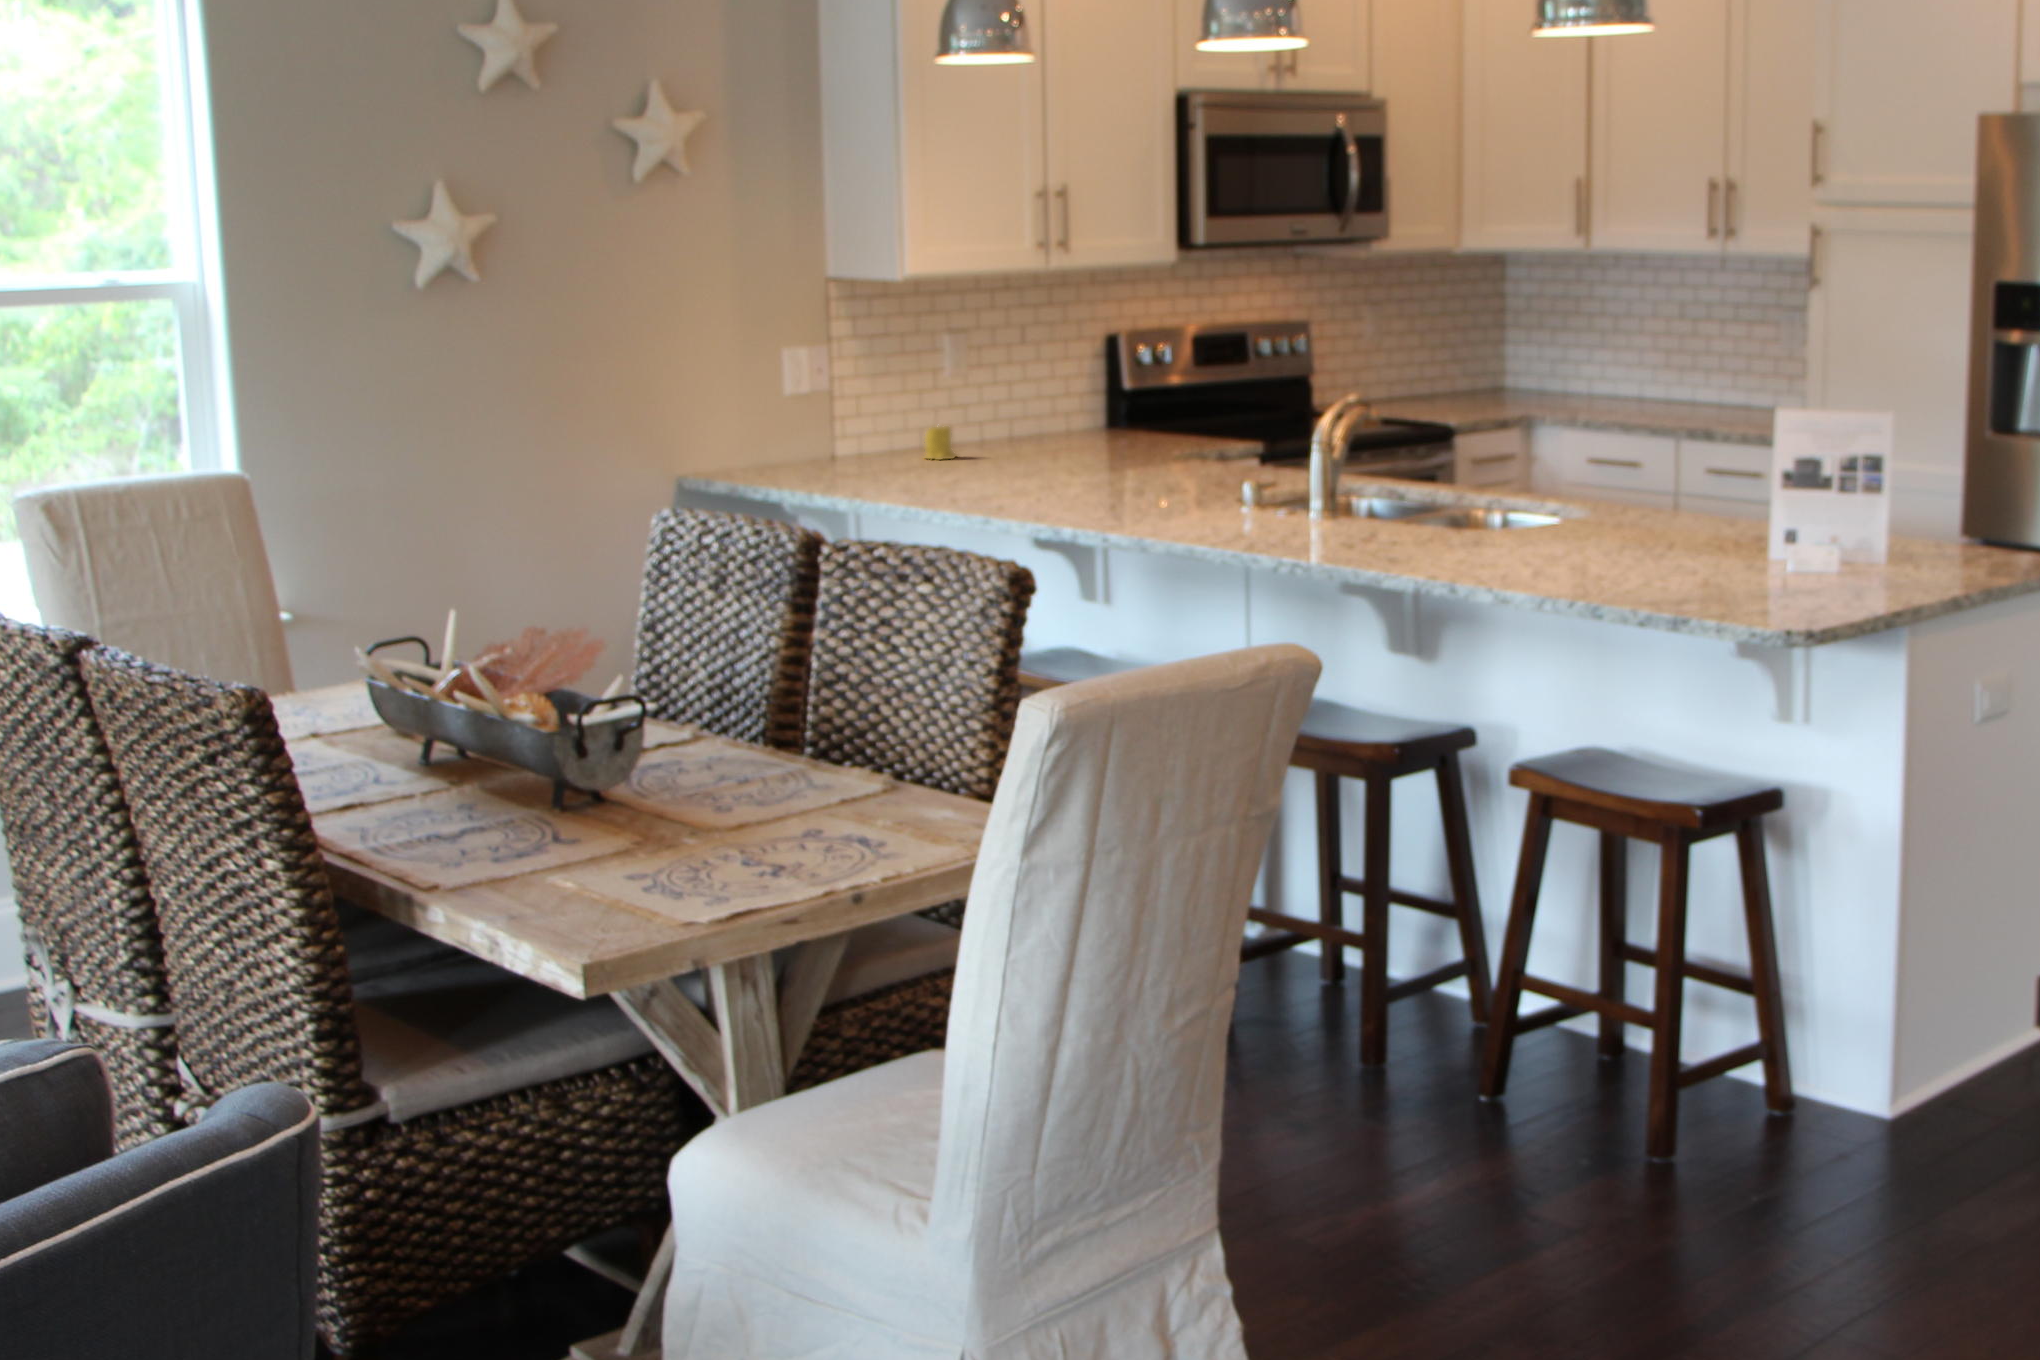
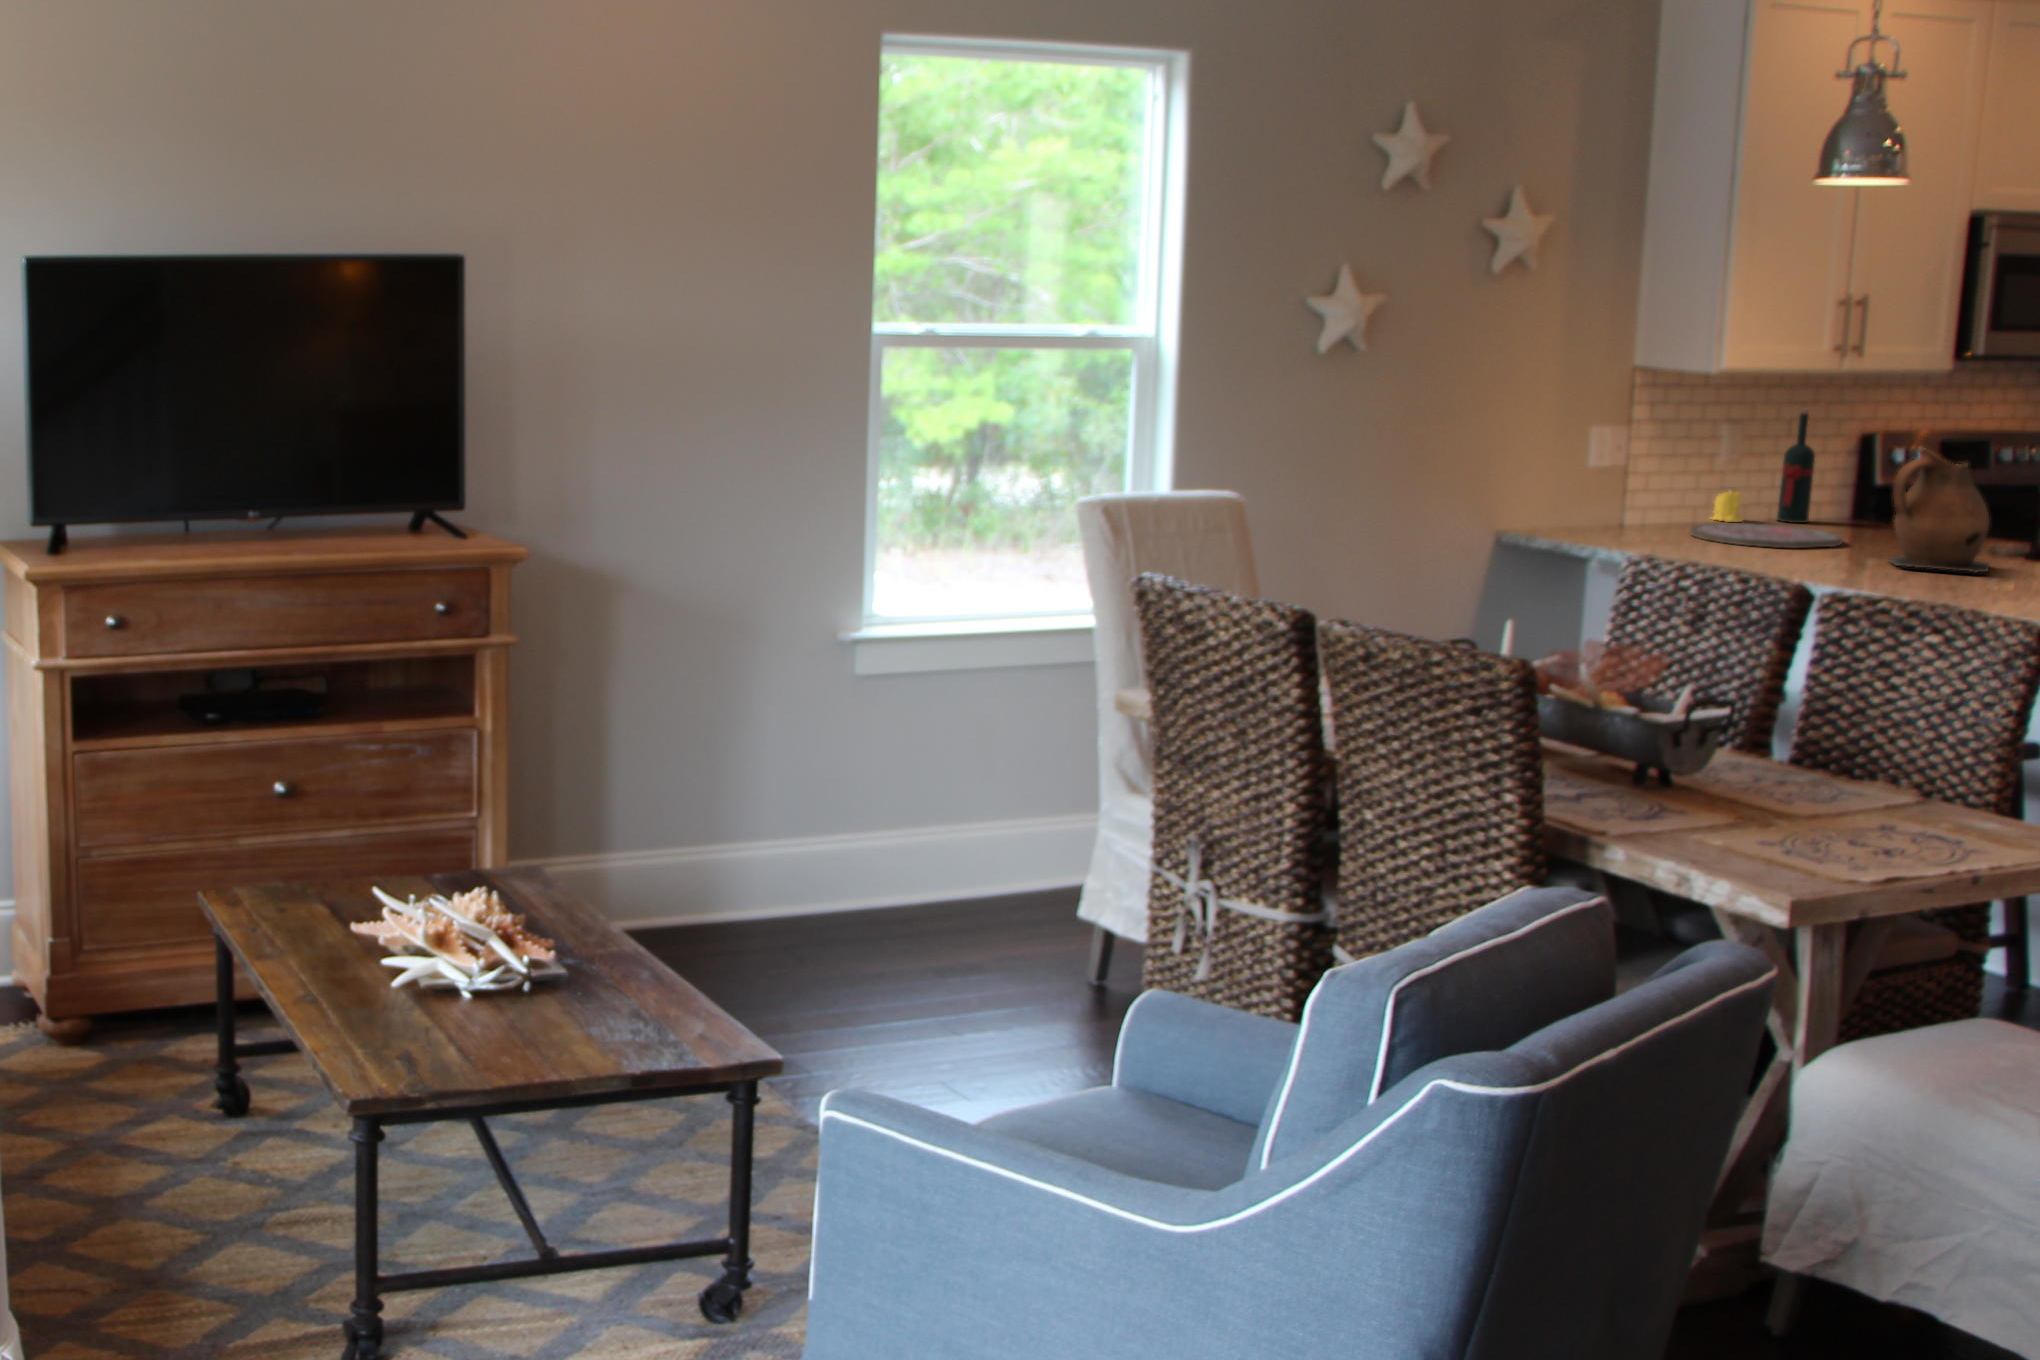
wine bottle: none [991,331,1026,456] -> present [1777,409,1815,523]
ceramic pitcher: none [1044,363,1159,500] -> present [1889,448,1989,573]
cutting board: none [877,460,1032,485] -> present [1690,523,1842,548]

